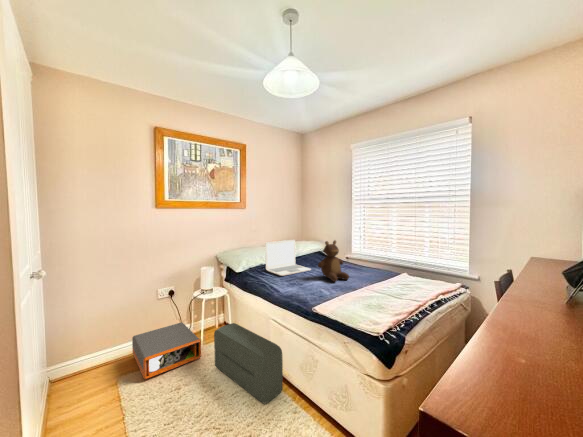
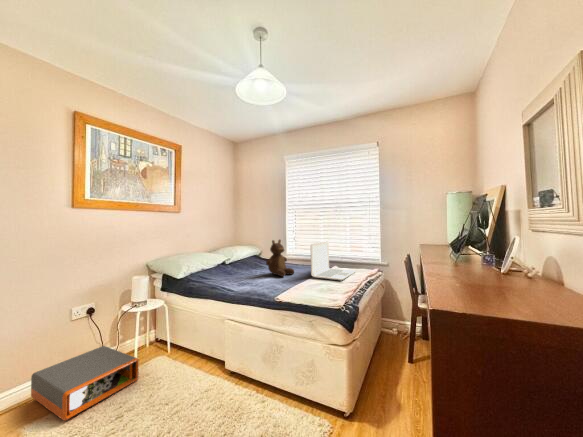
laptop: present [266,240,311,276] -> present [311,241,356,280]
pouf: present [214,323,283,403] -> none [159,332,245,403]

